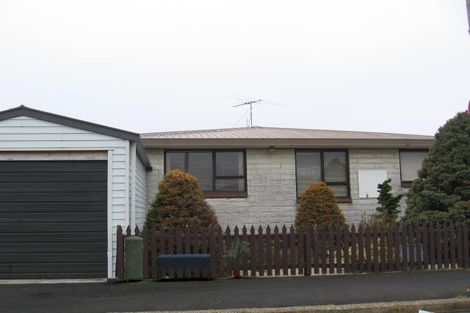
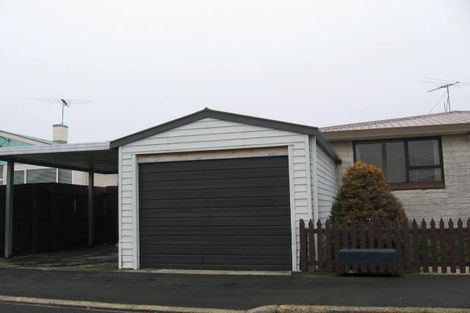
trash can: present [124,235,144,282] -> none [306,229,327,275]
potted tree: present [223,238,250,278] -> none [407,232,440,275]

